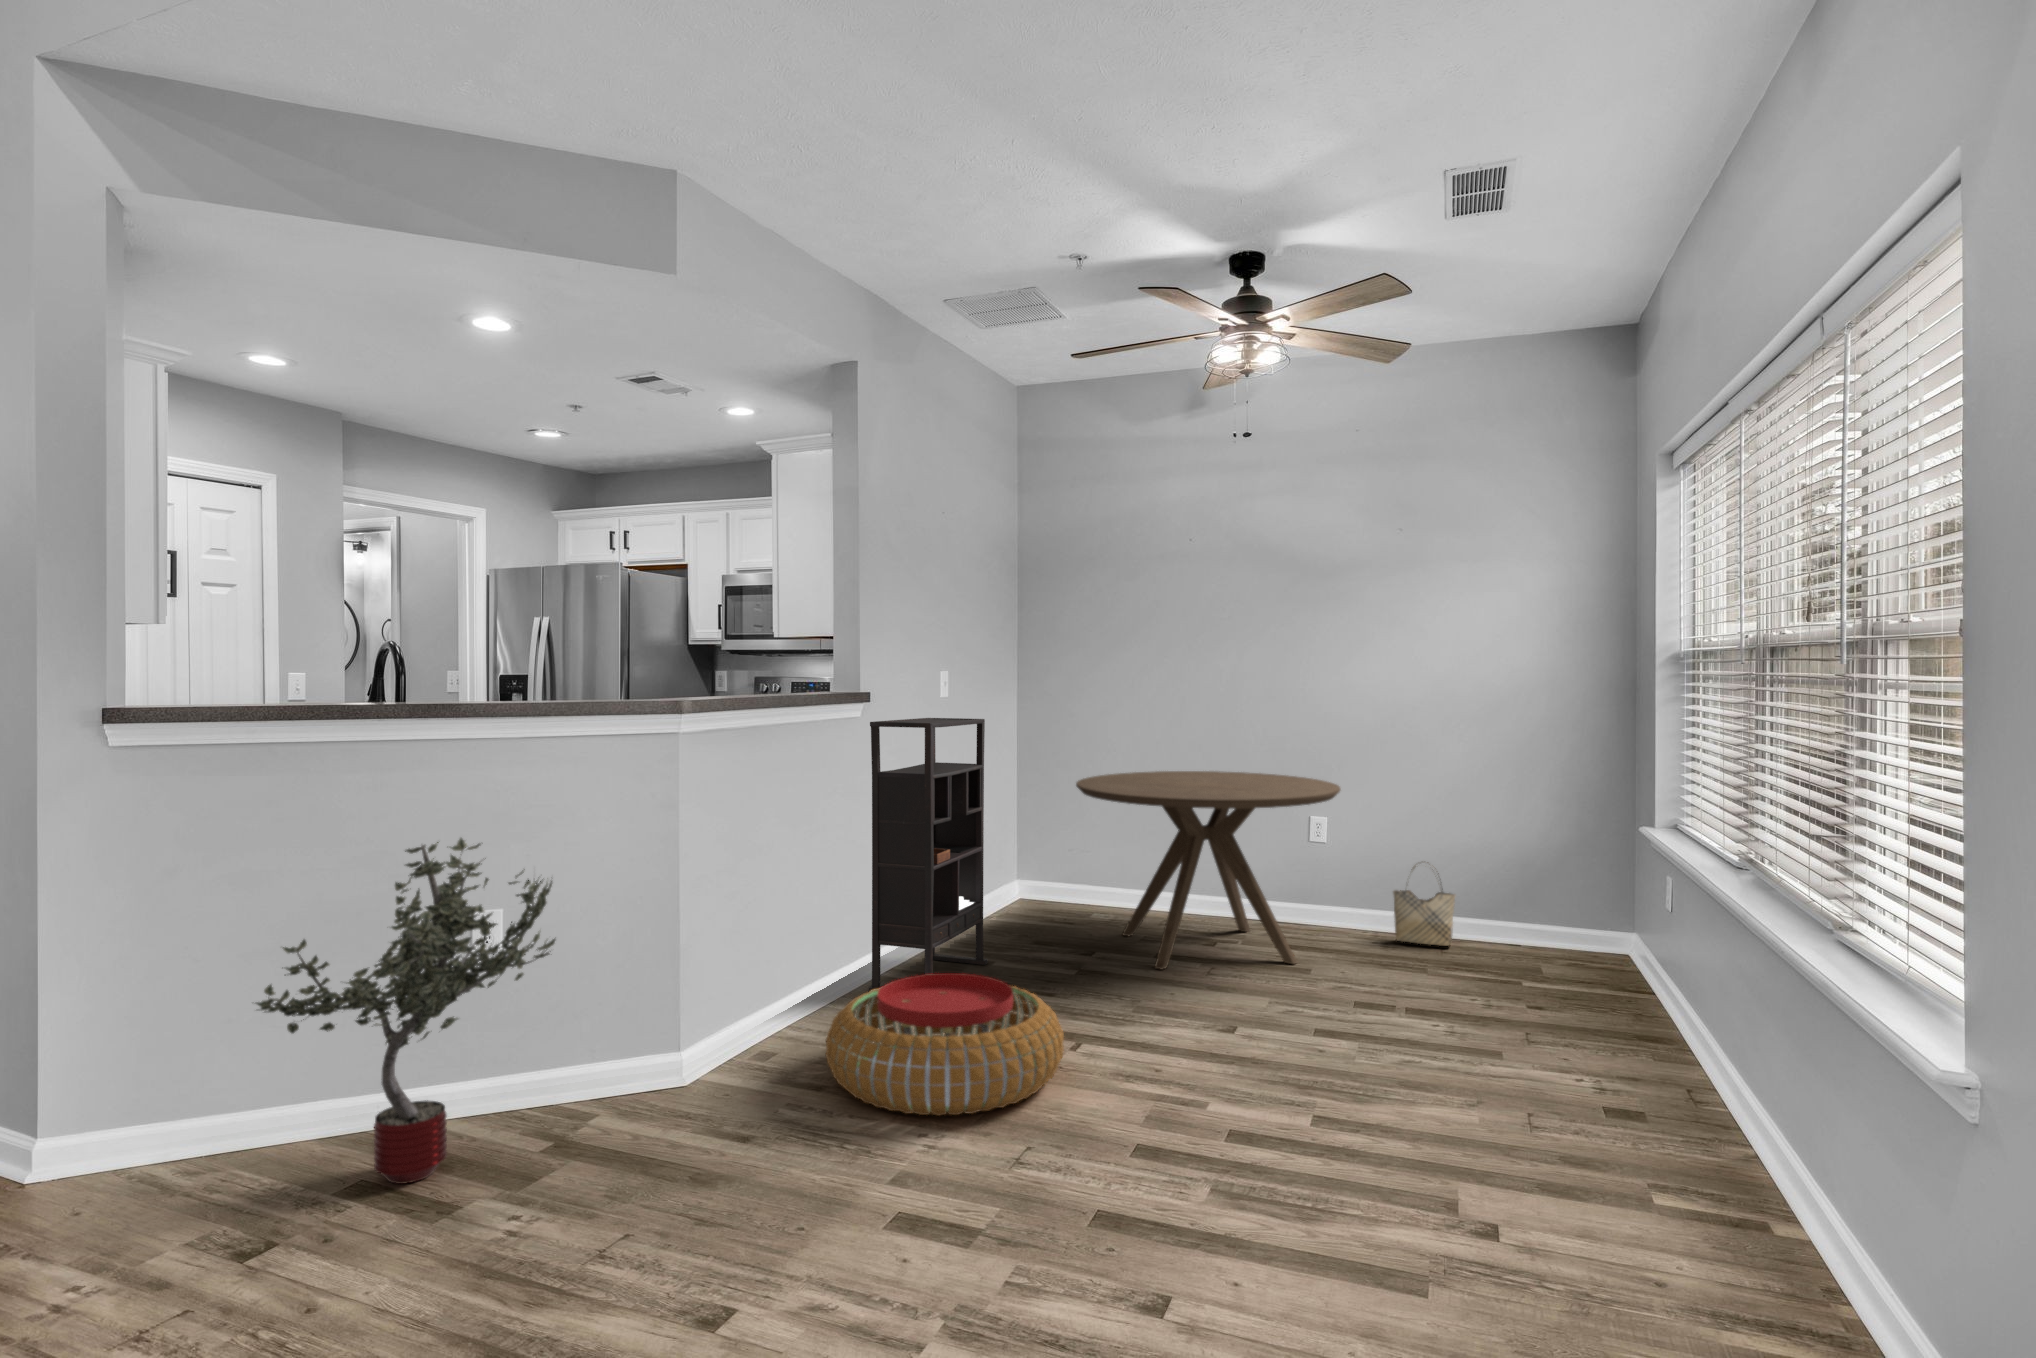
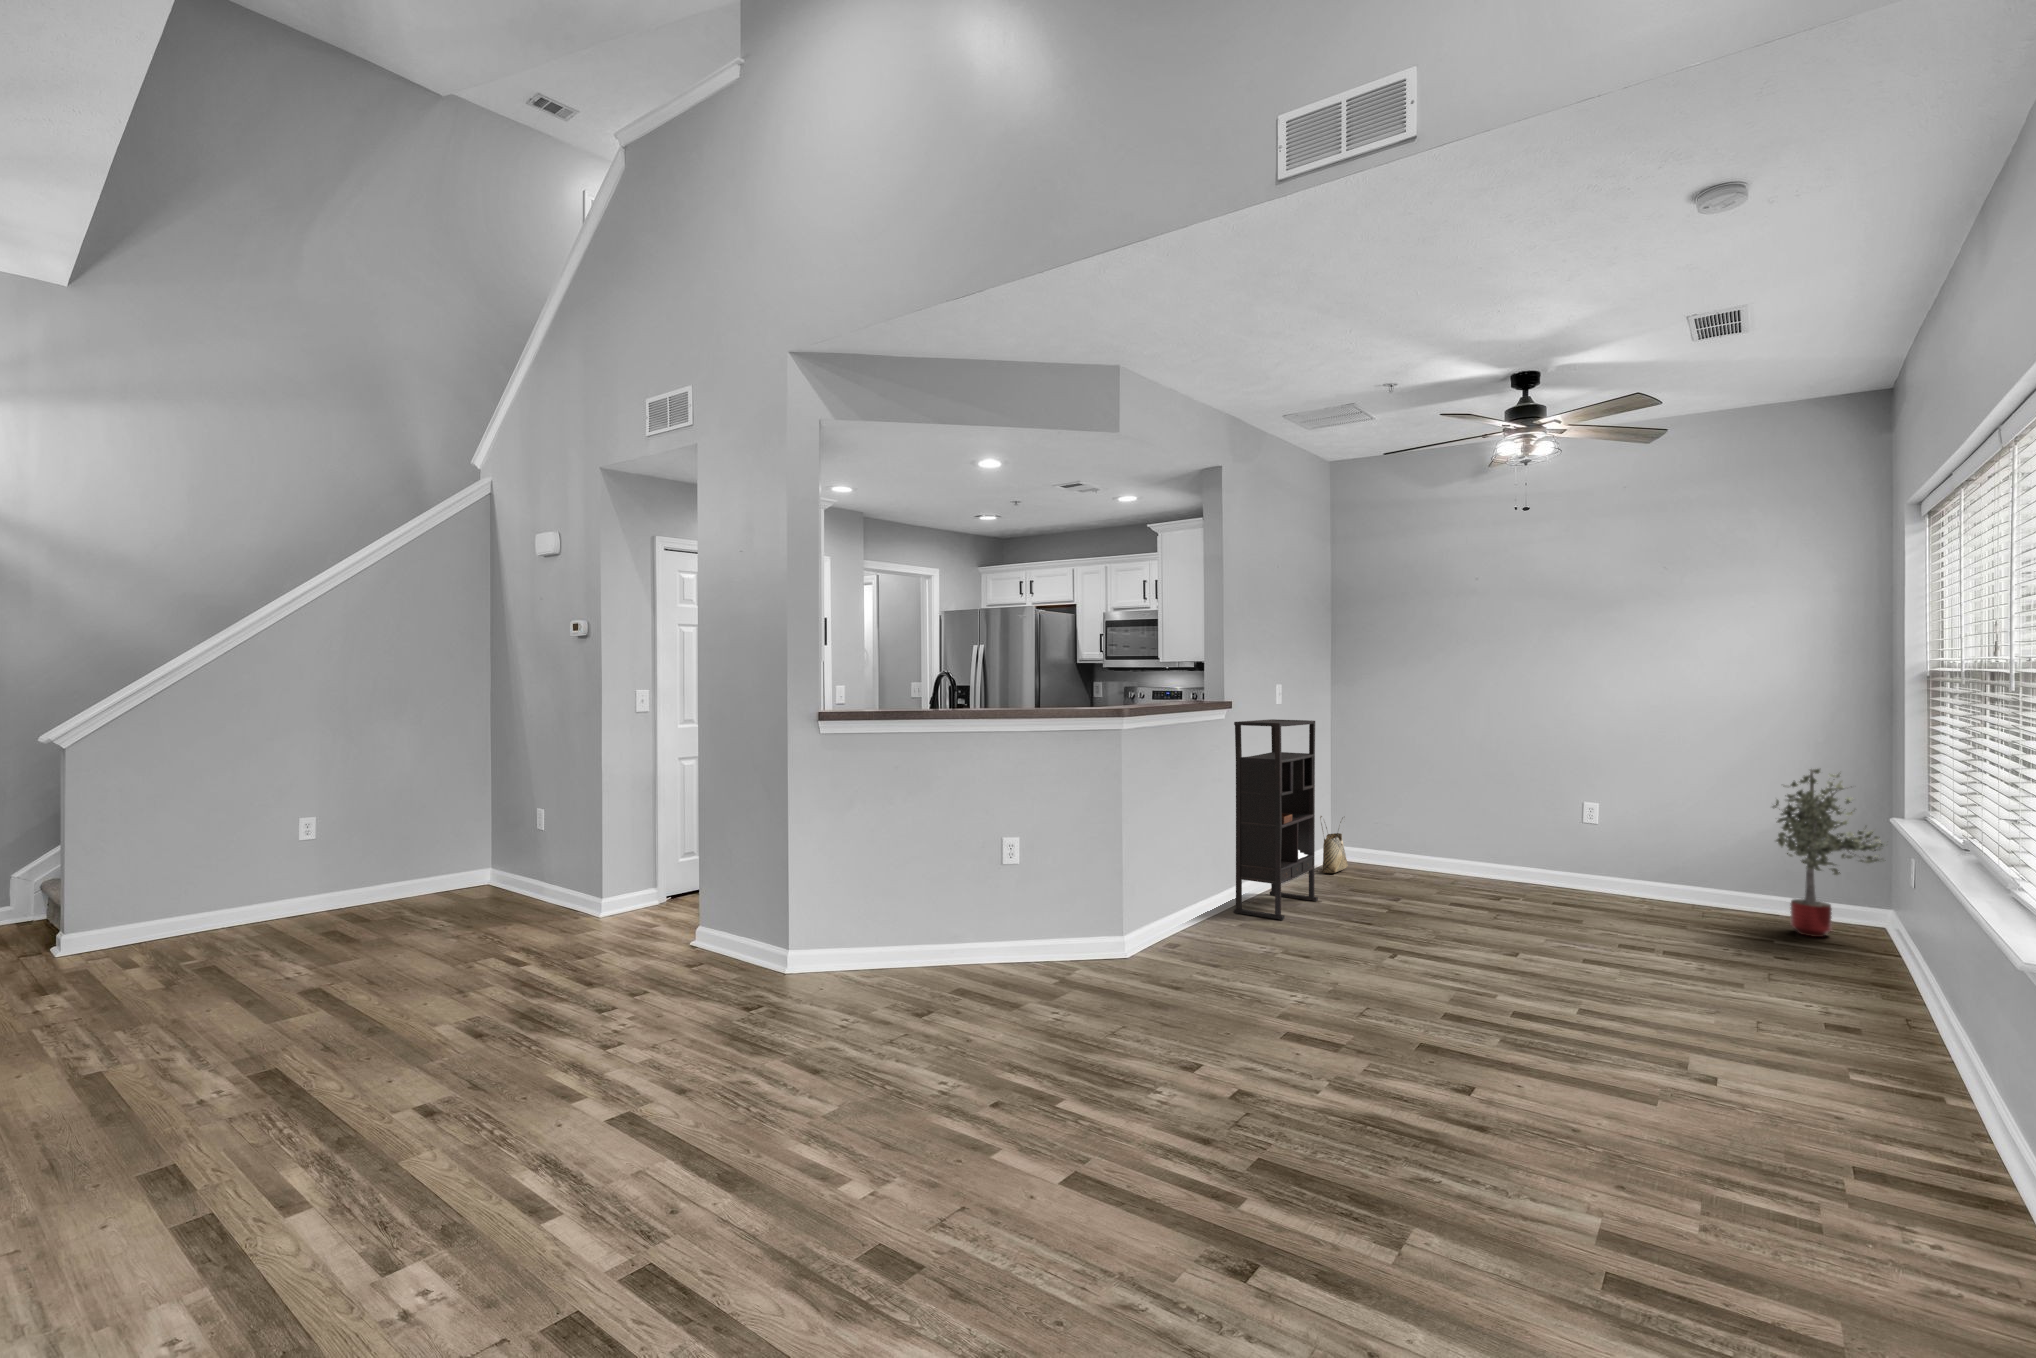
dining table: present [1076,771,1341,970] -> none [1385,763,1610,916]
potted tree: present [256,838,555,1184] -> present [1773,769,1887,937]
woven basket: present [1393,866,1455,946] -> present [1320,816,1348,873]
pouf: present [826,973,1064,1116] -> none [1219,897,1387,987]

